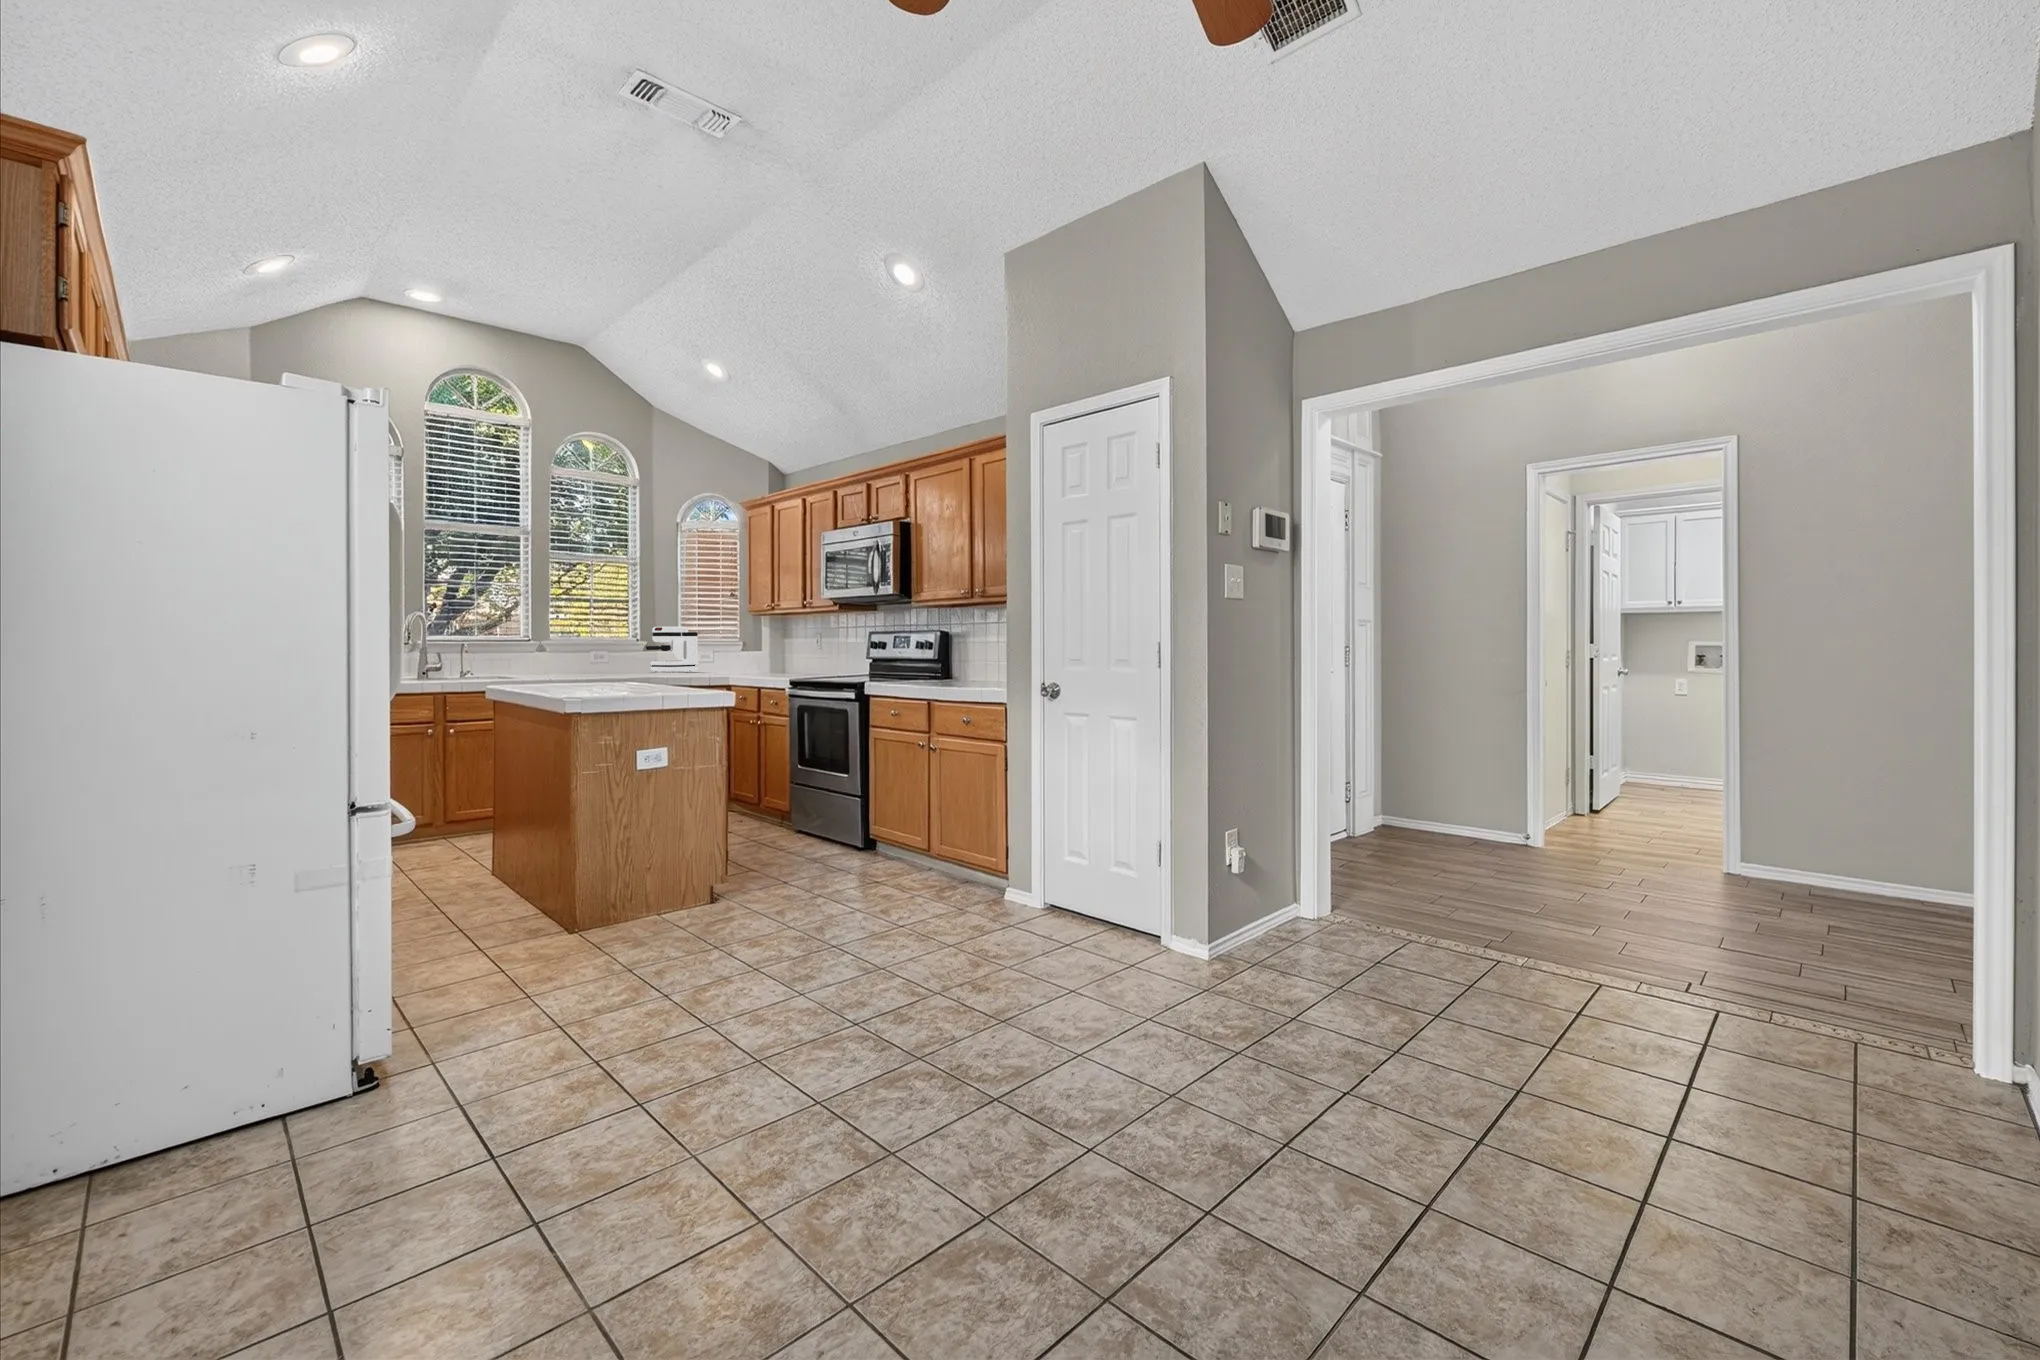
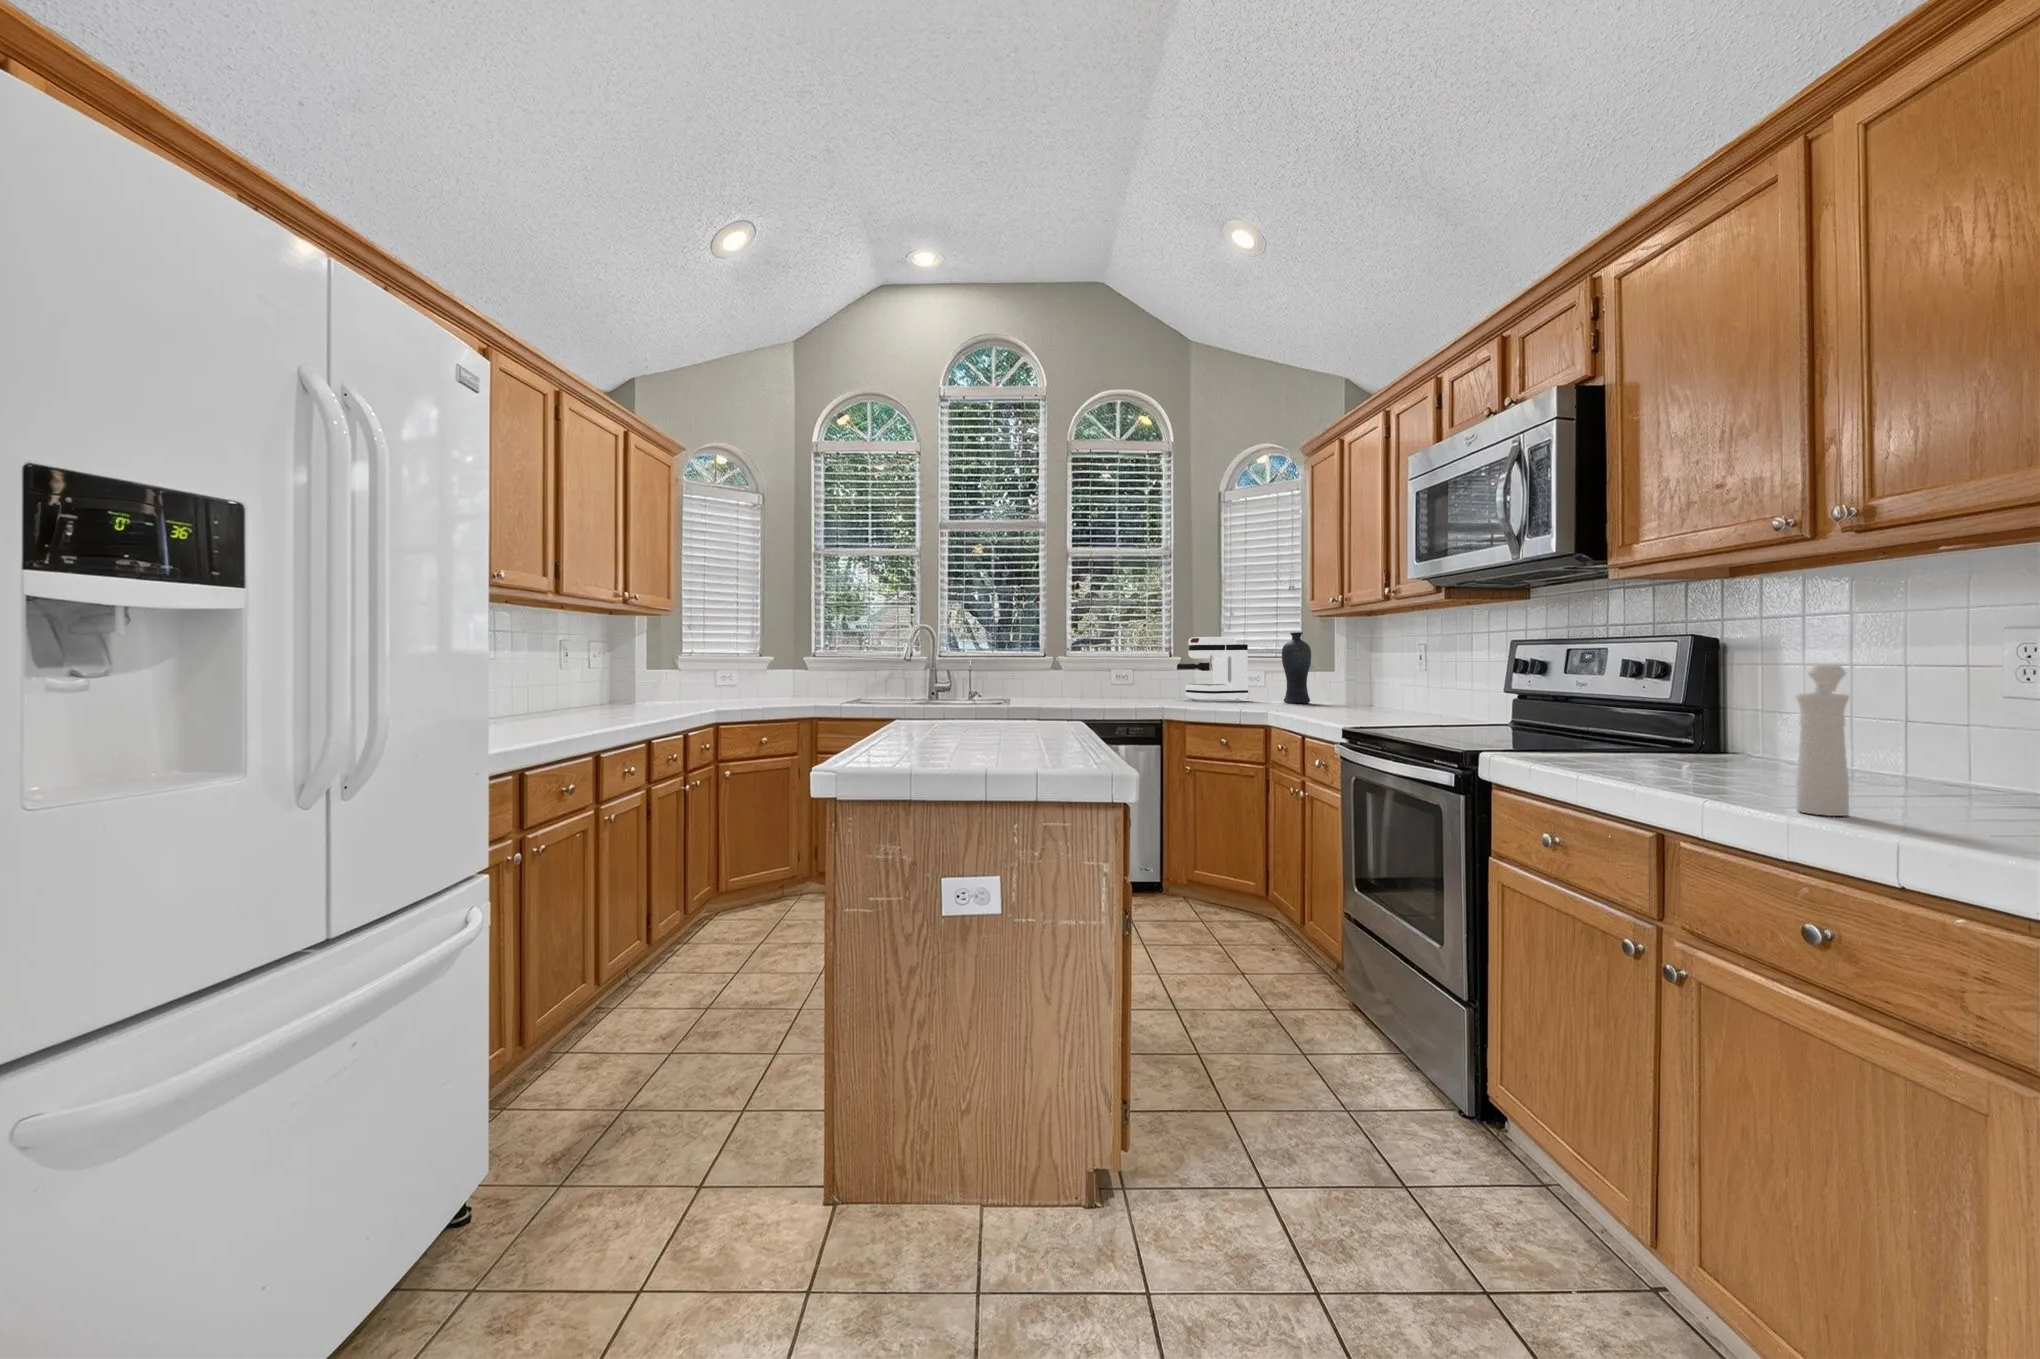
vase: none [724,625,743,672] -> present [1282,632,1311,703]
pepper mill: none [965,642,979,689] -> present [1796,665,1849,816]

